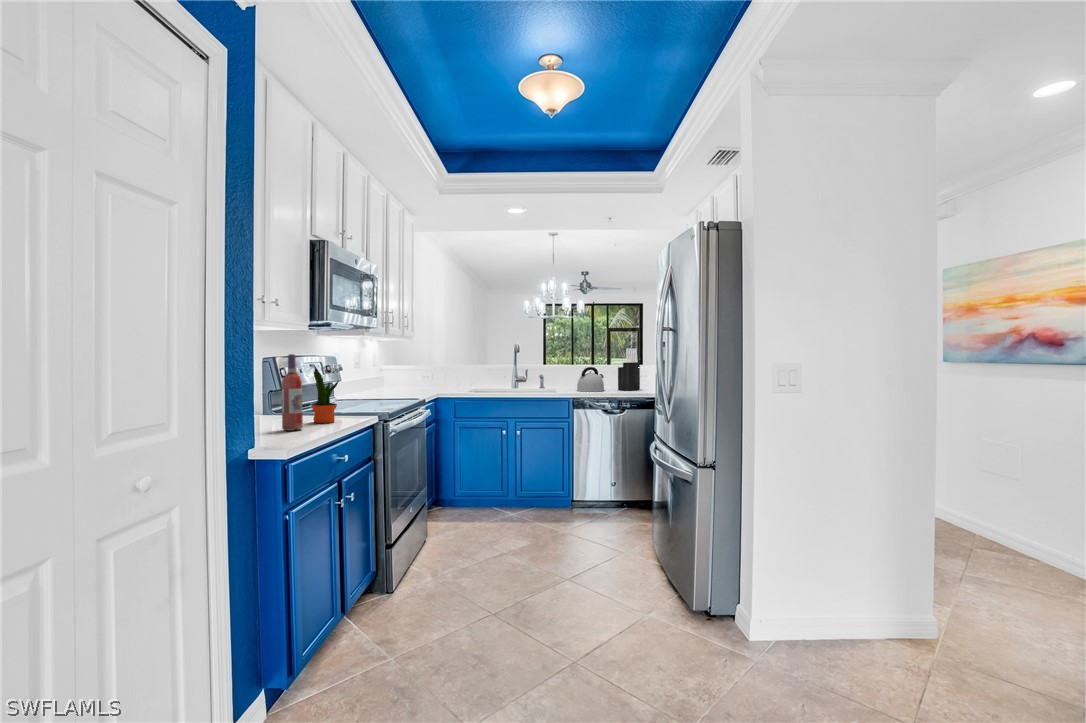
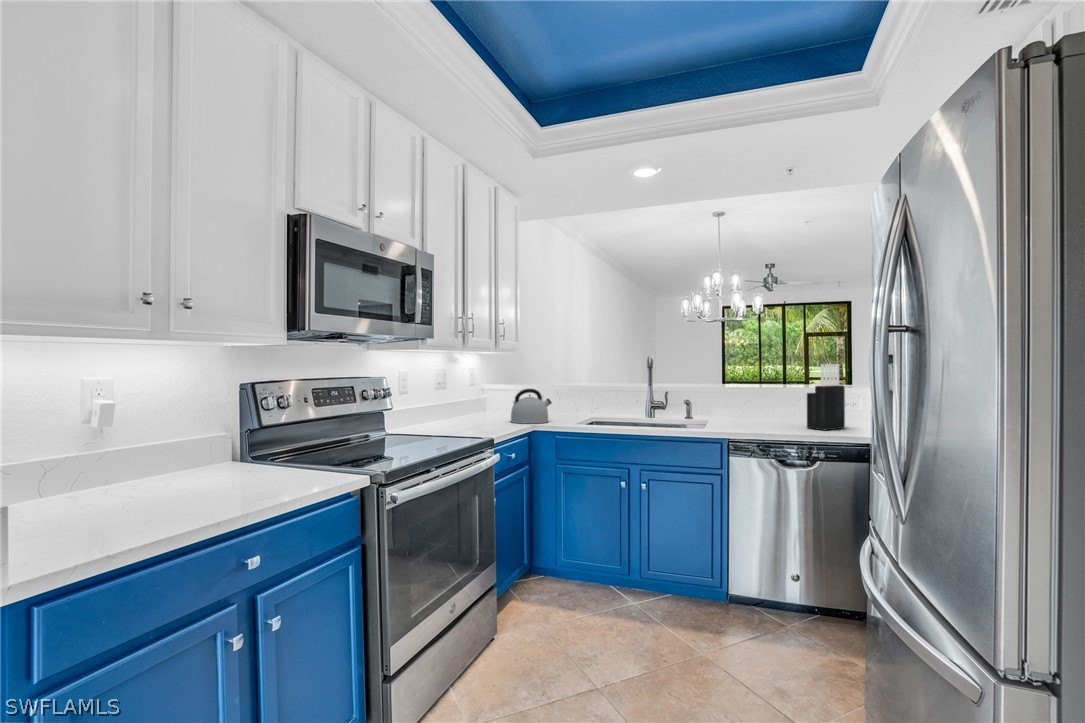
wine bottle: present [282,354,303,431] -> none [143,387,182,520]
potted plant: present [312,367,339,423] -> none [227,404,279,498]
kettle: present [577,367,604,392] -> present [511,389,551,424]

